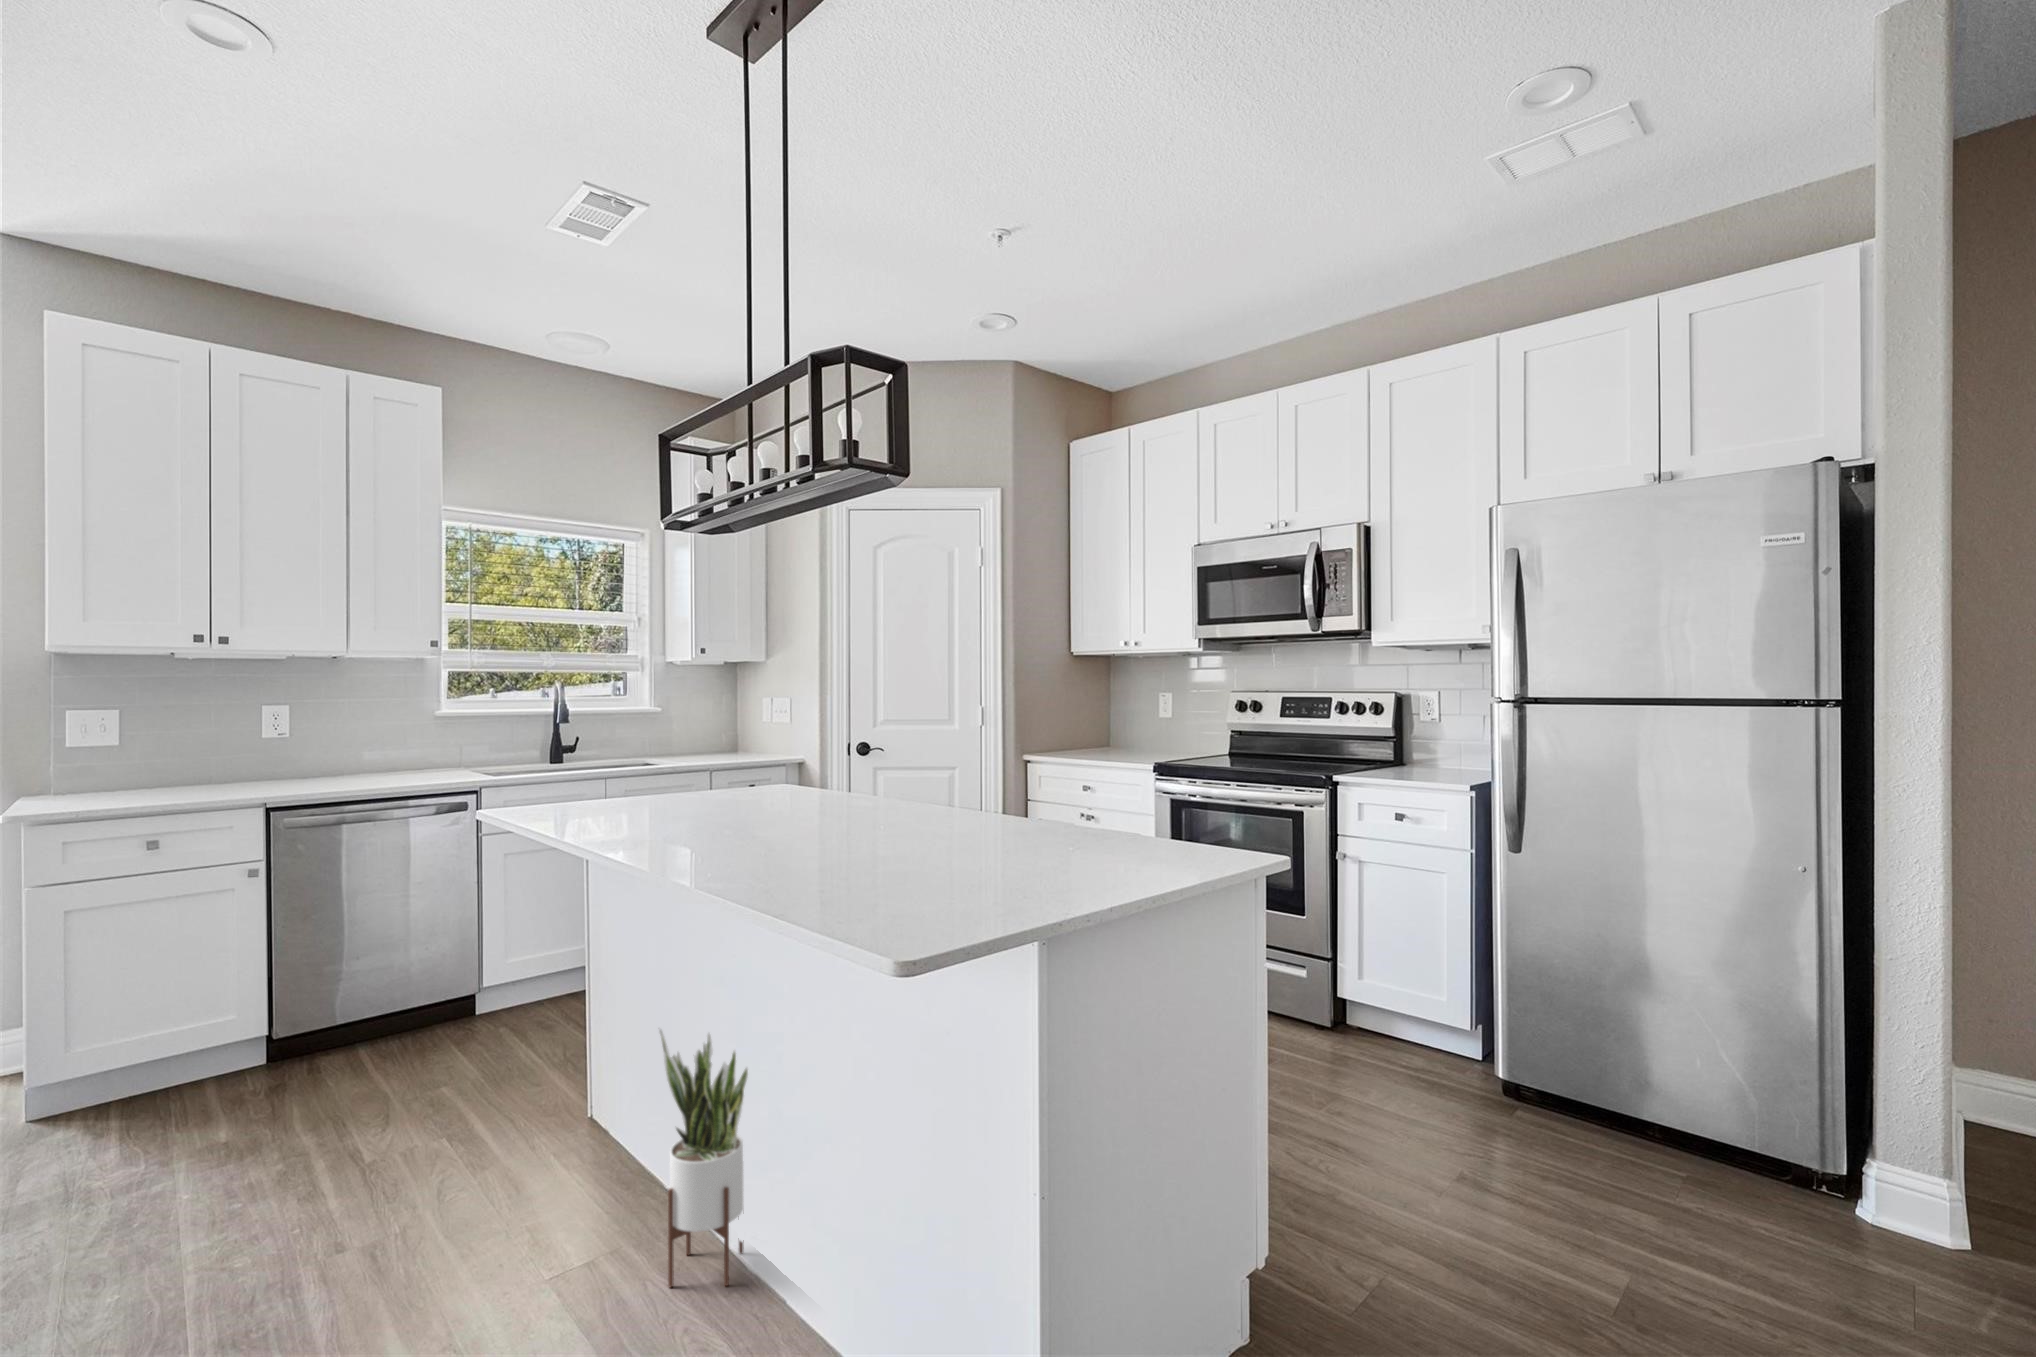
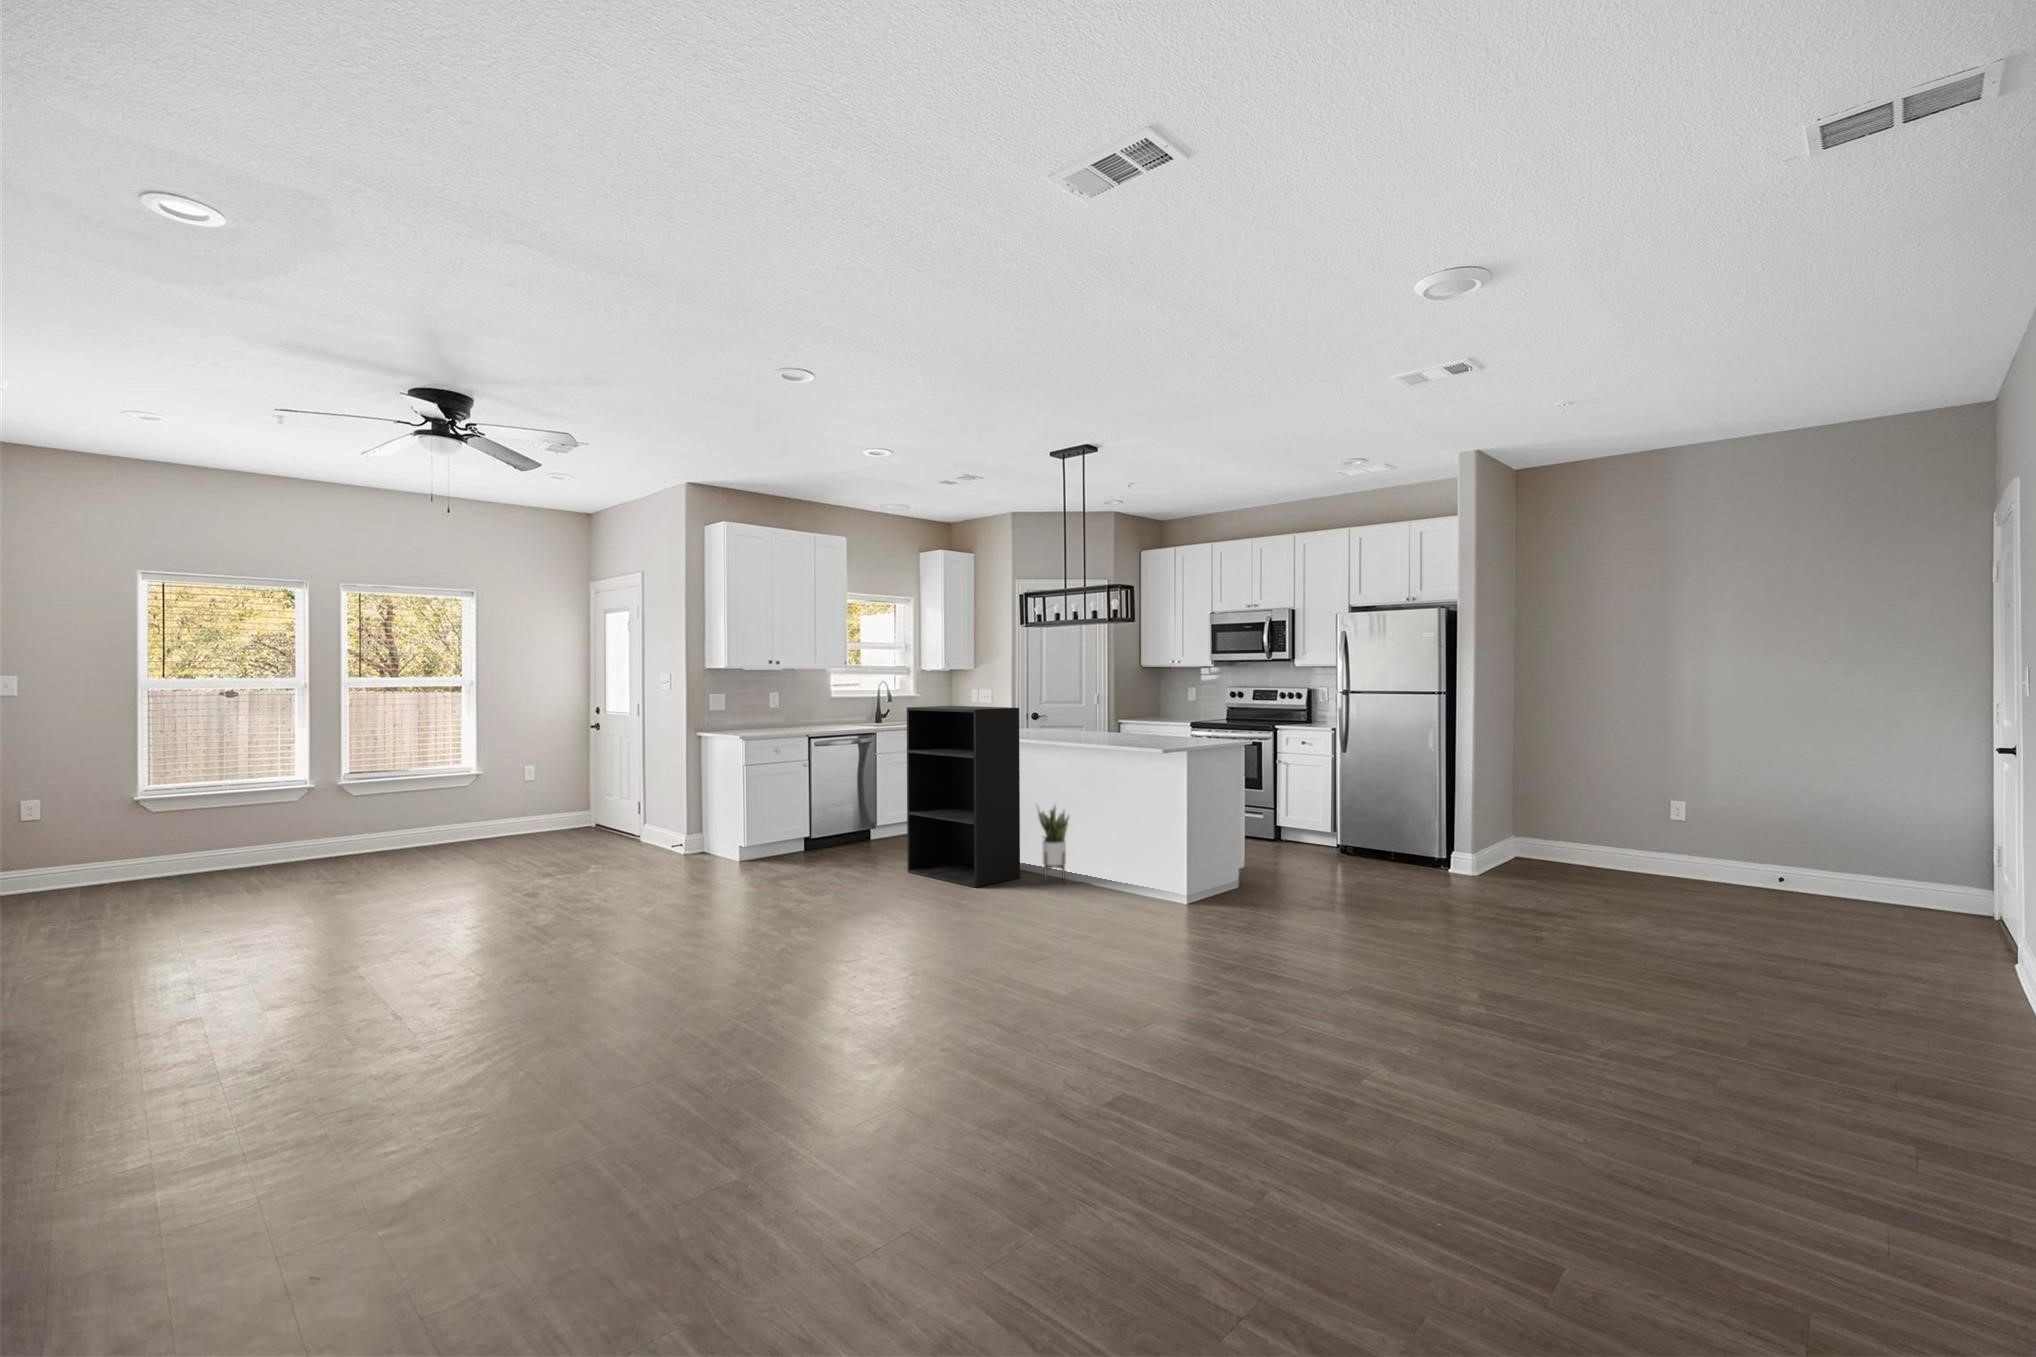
bookshelf: none [351,737,628,1316] -> present [907,706,1020,887]

